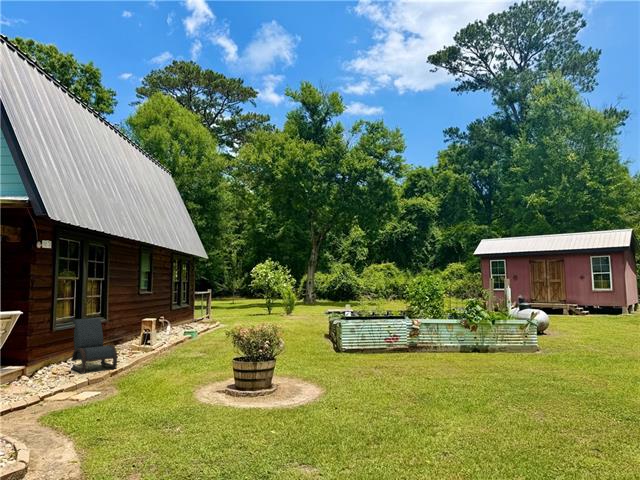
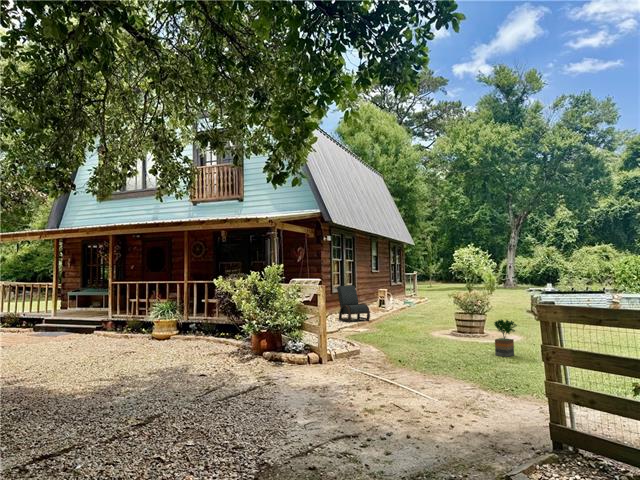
potted tree: none [266,392,301,455] -> present [494,320,517,357]

